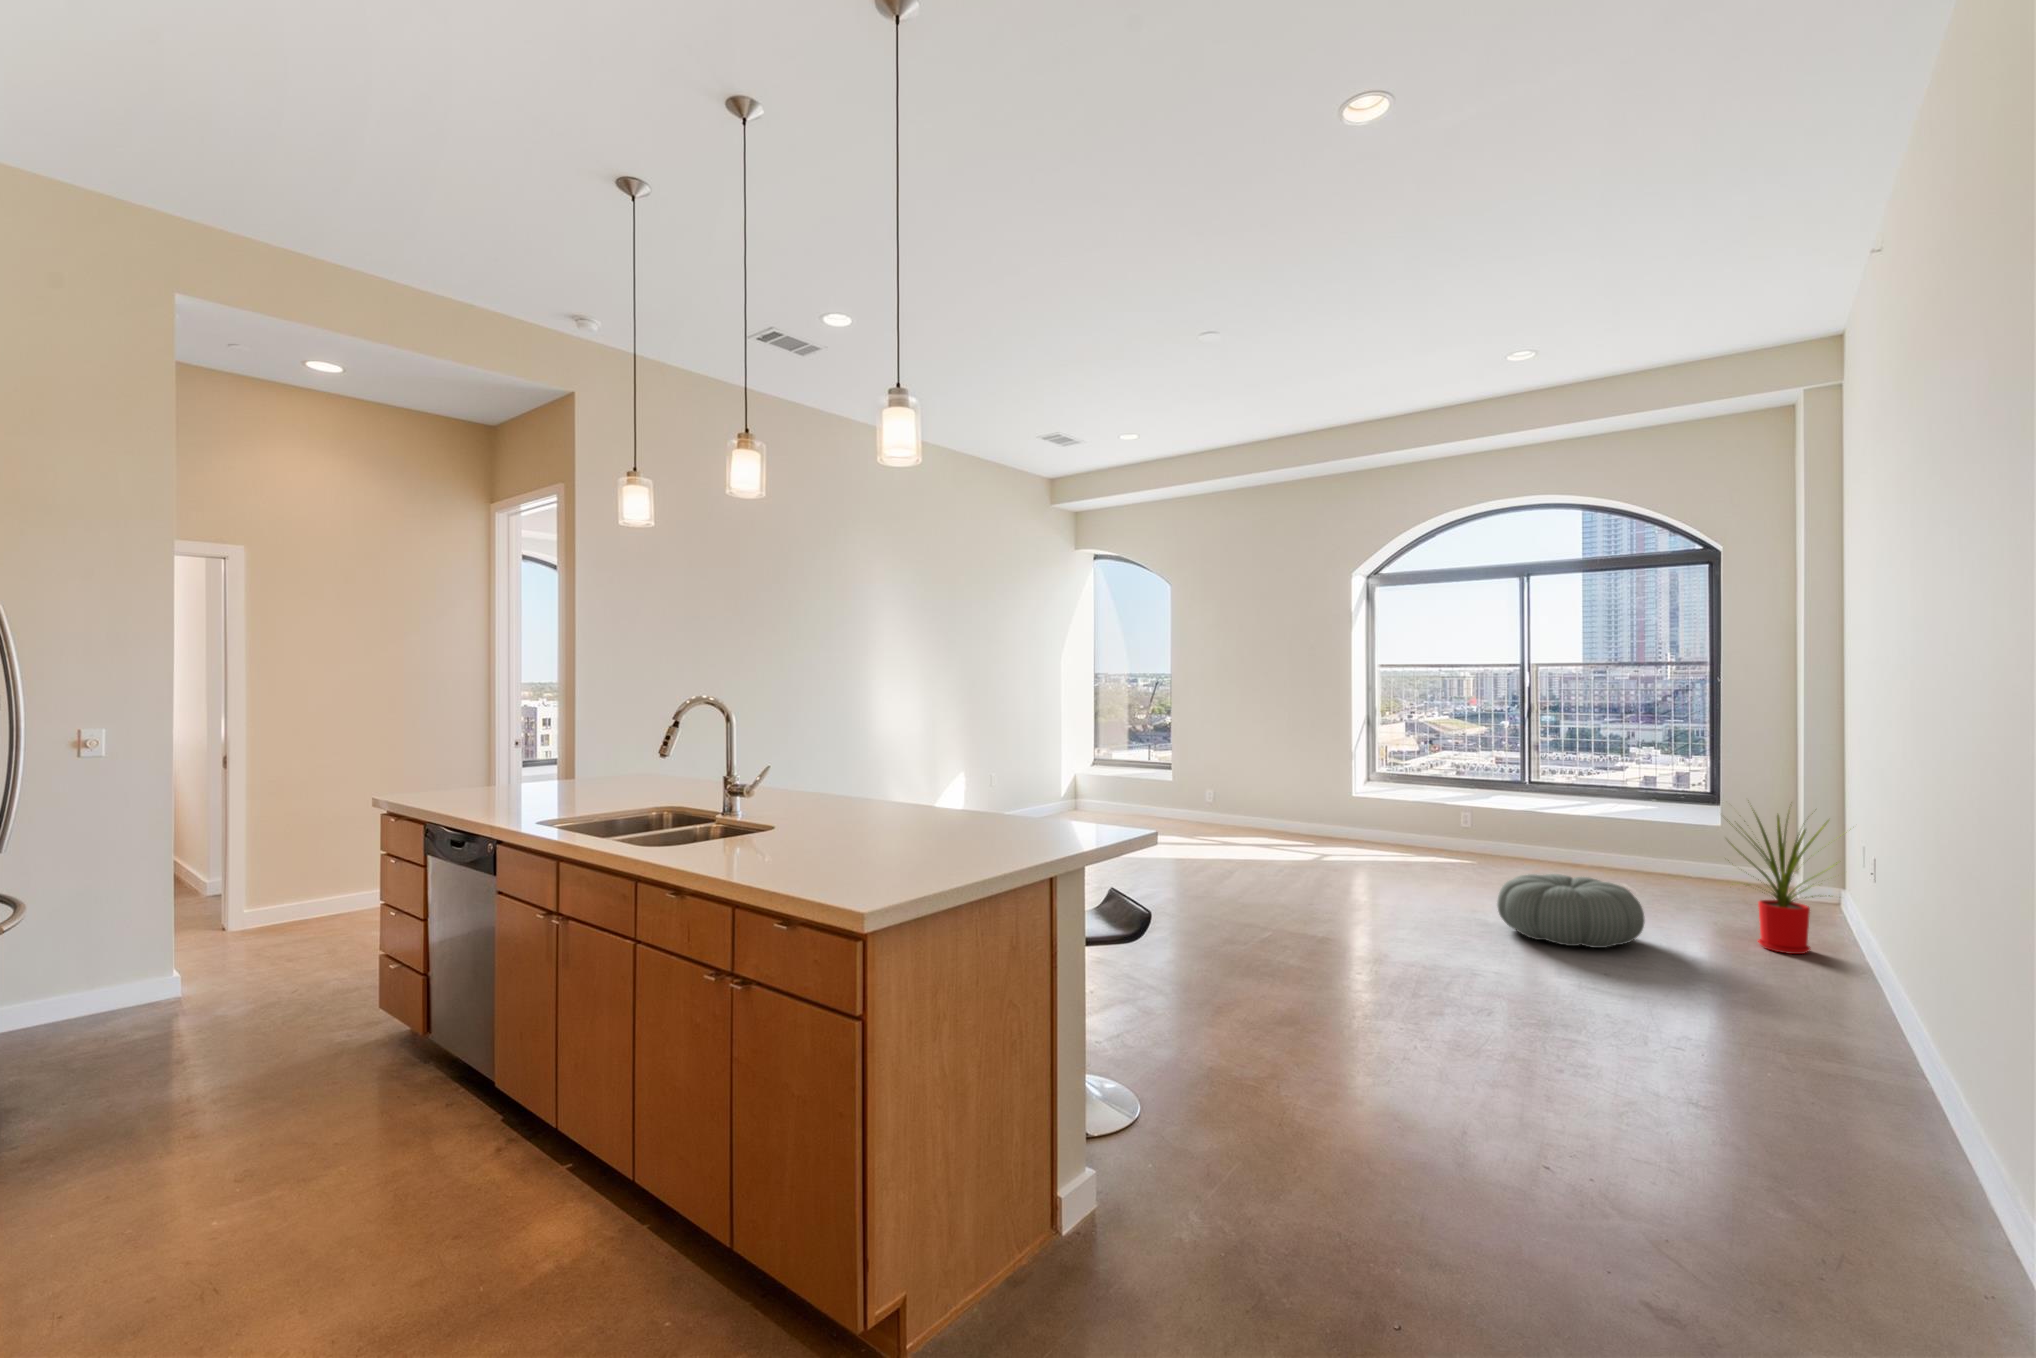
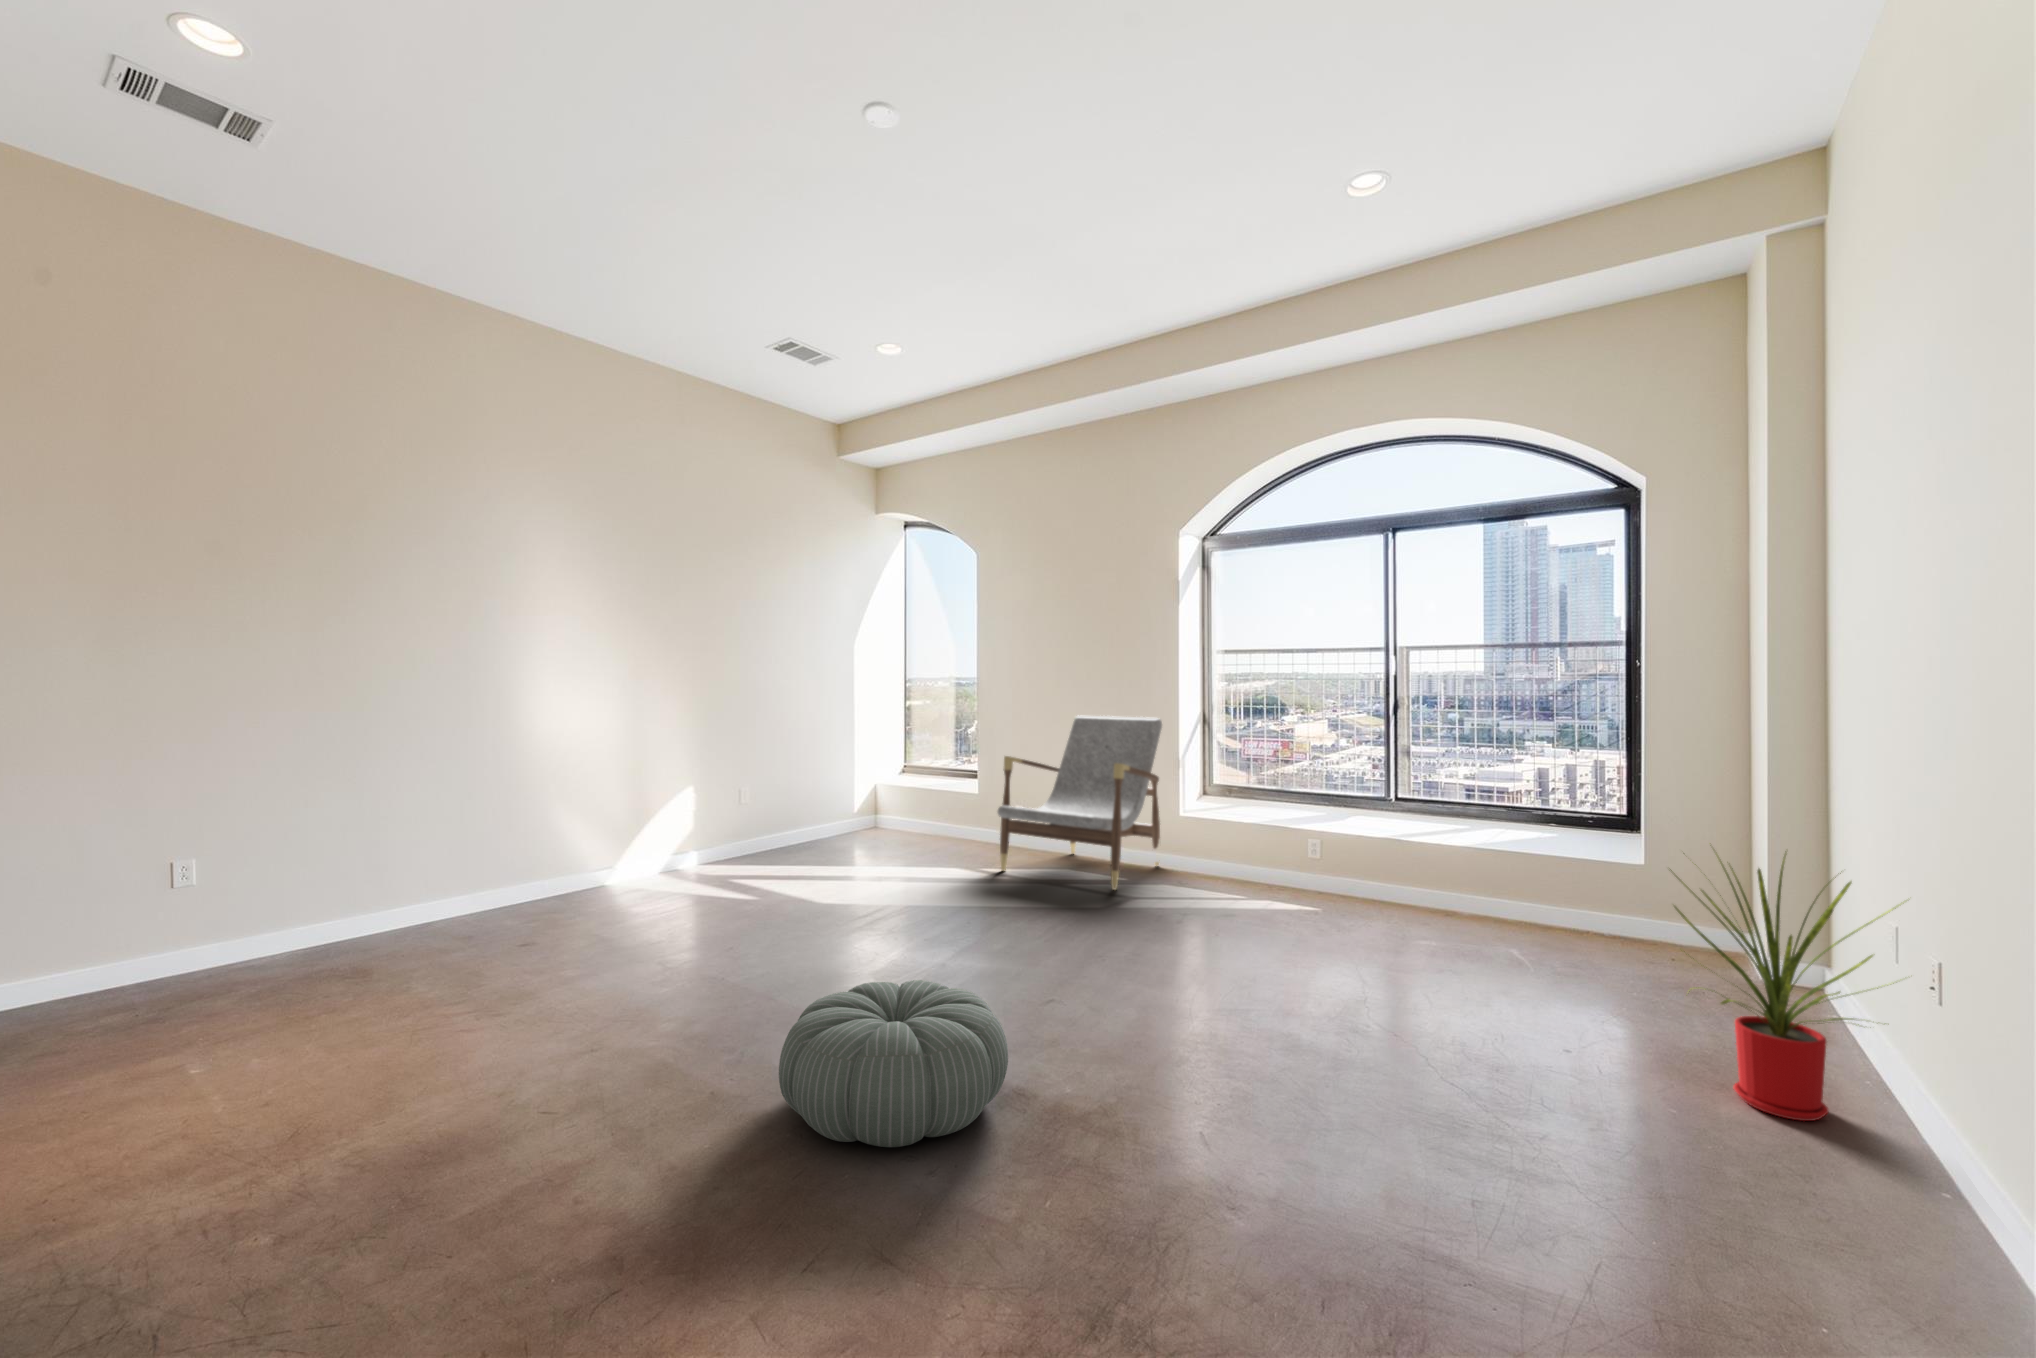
armchair: none [1213,718,1338,851] -> present [998,715,1162,890]
pouf: present [1497,874,1644,948] -> present [779,980,1008,1147]

